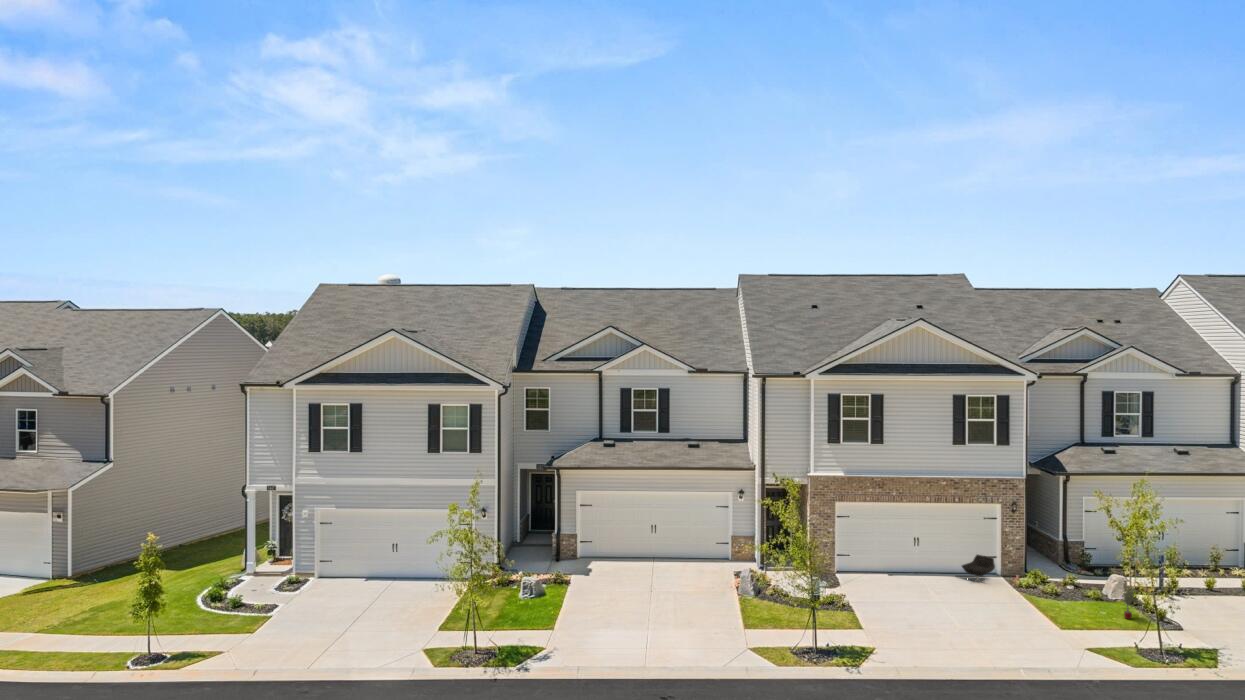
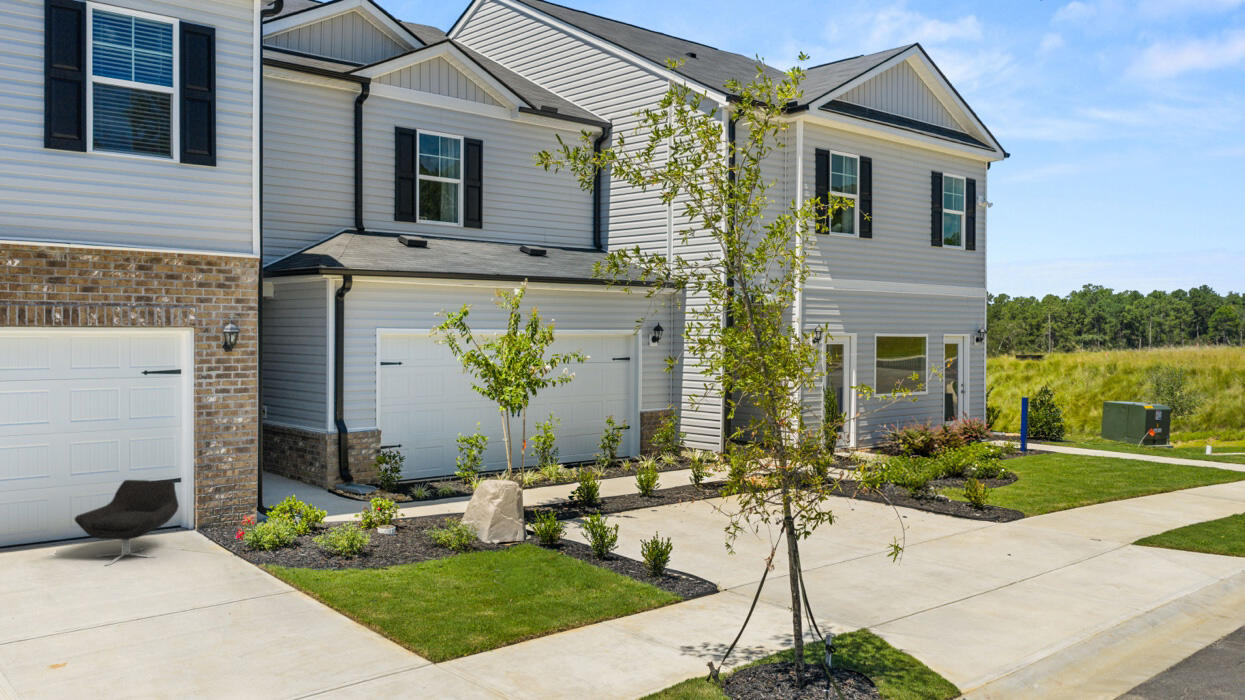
potted tree: present [1122,586,1142,619] -> none [523,476,574,569]

